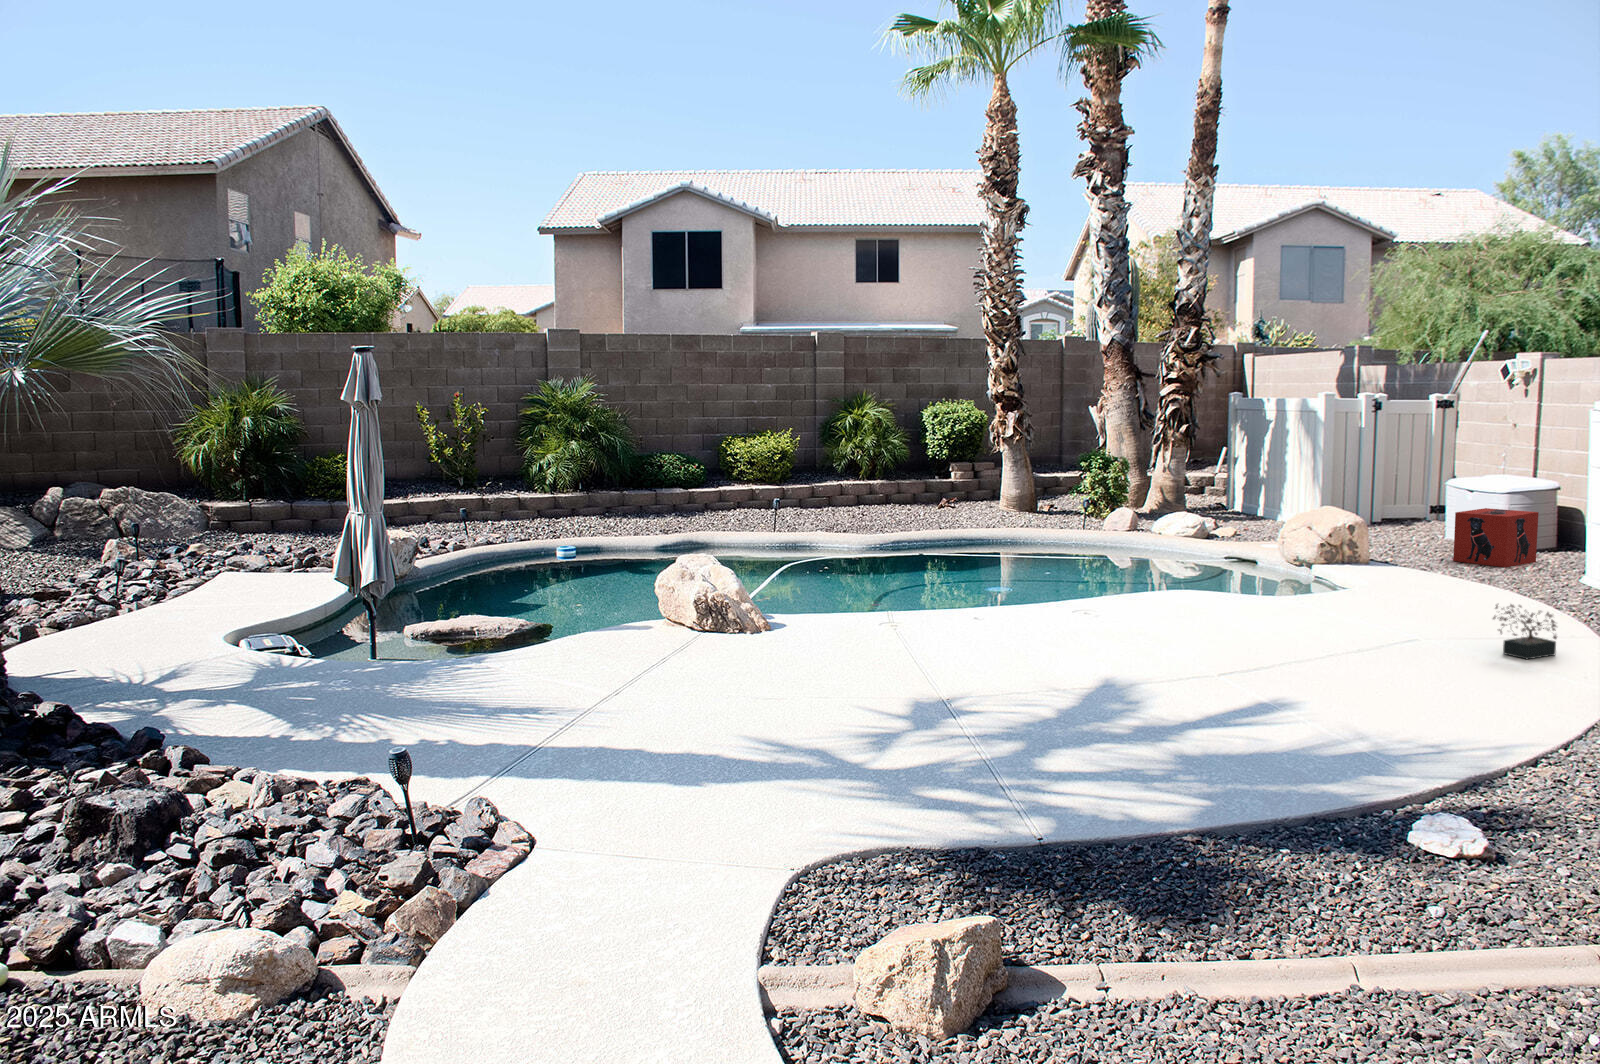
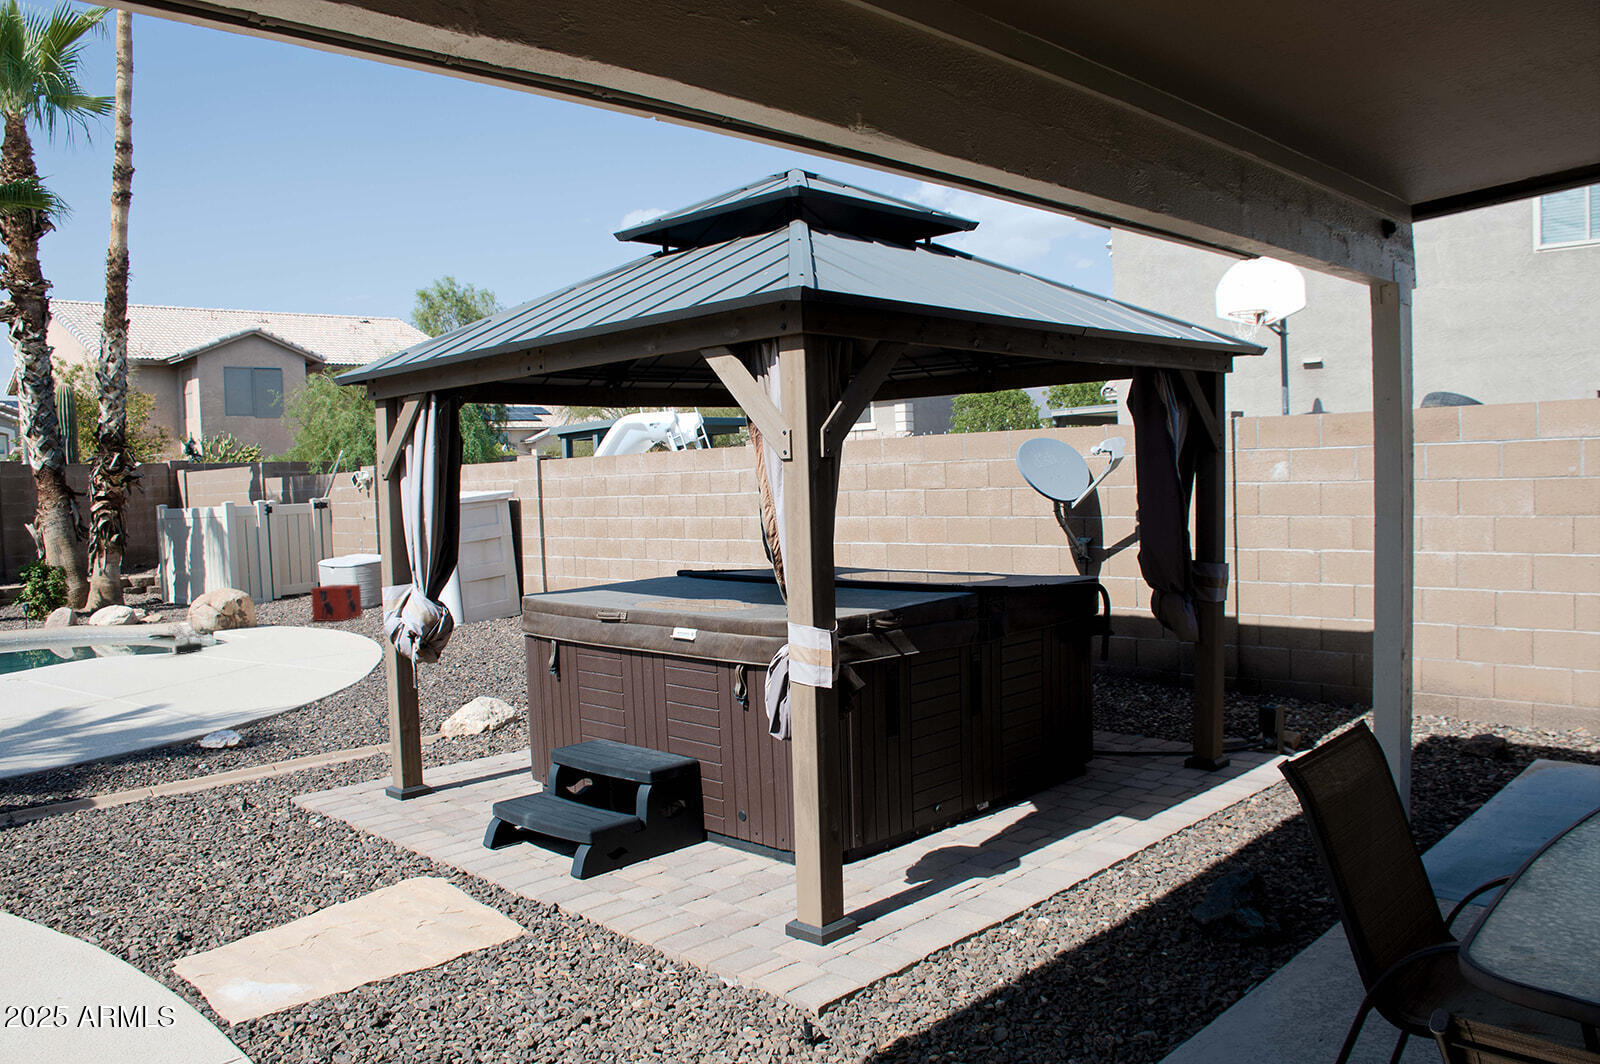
decorative plant: present [1493,604,1557,659] -> present [170,628,203,654]

